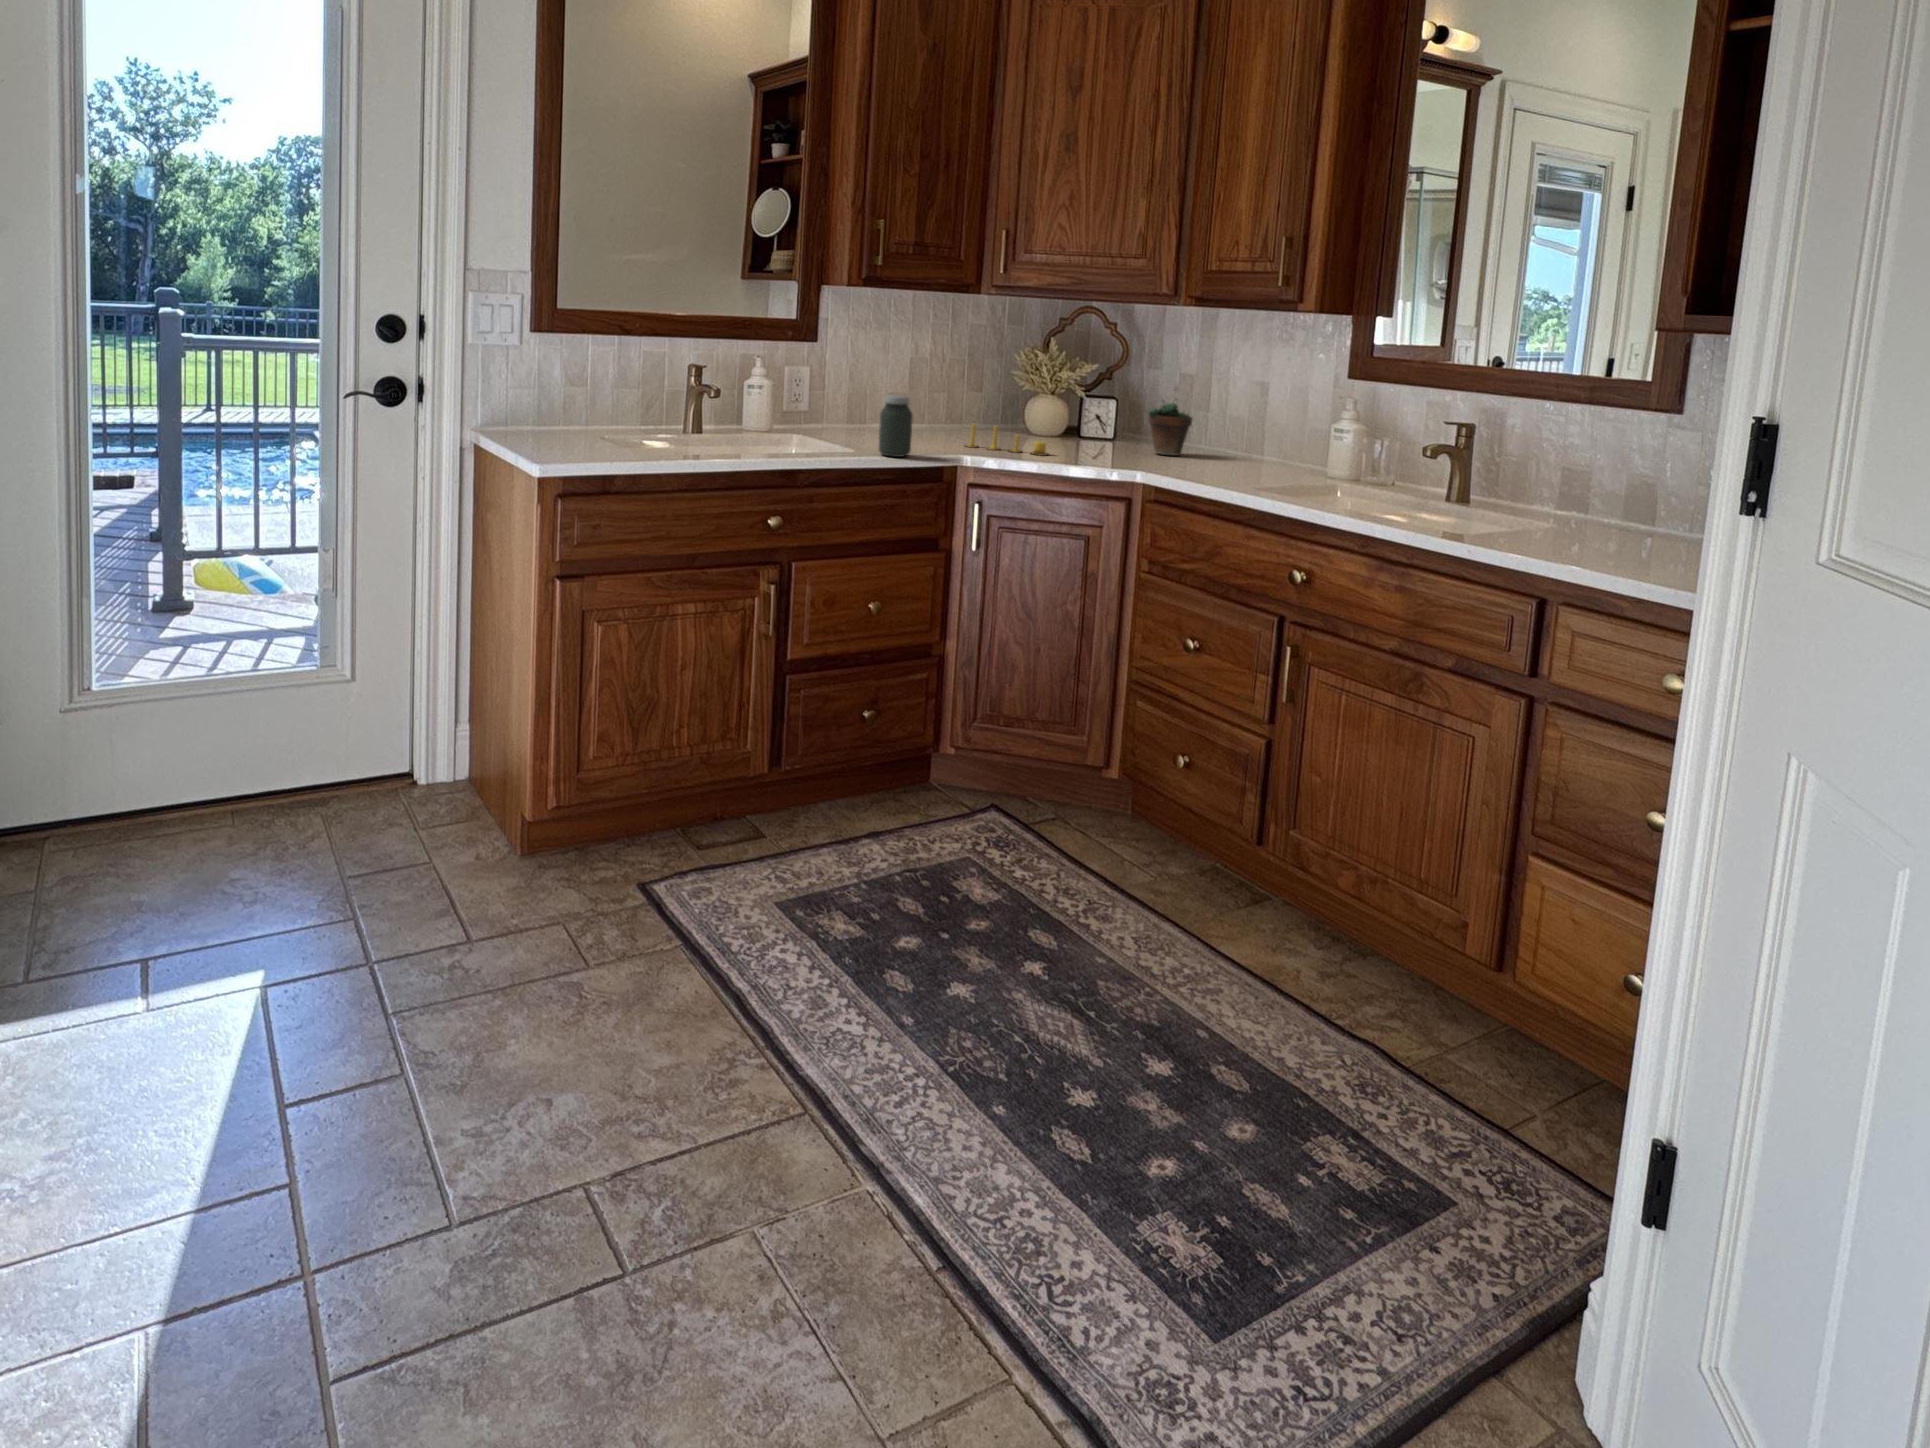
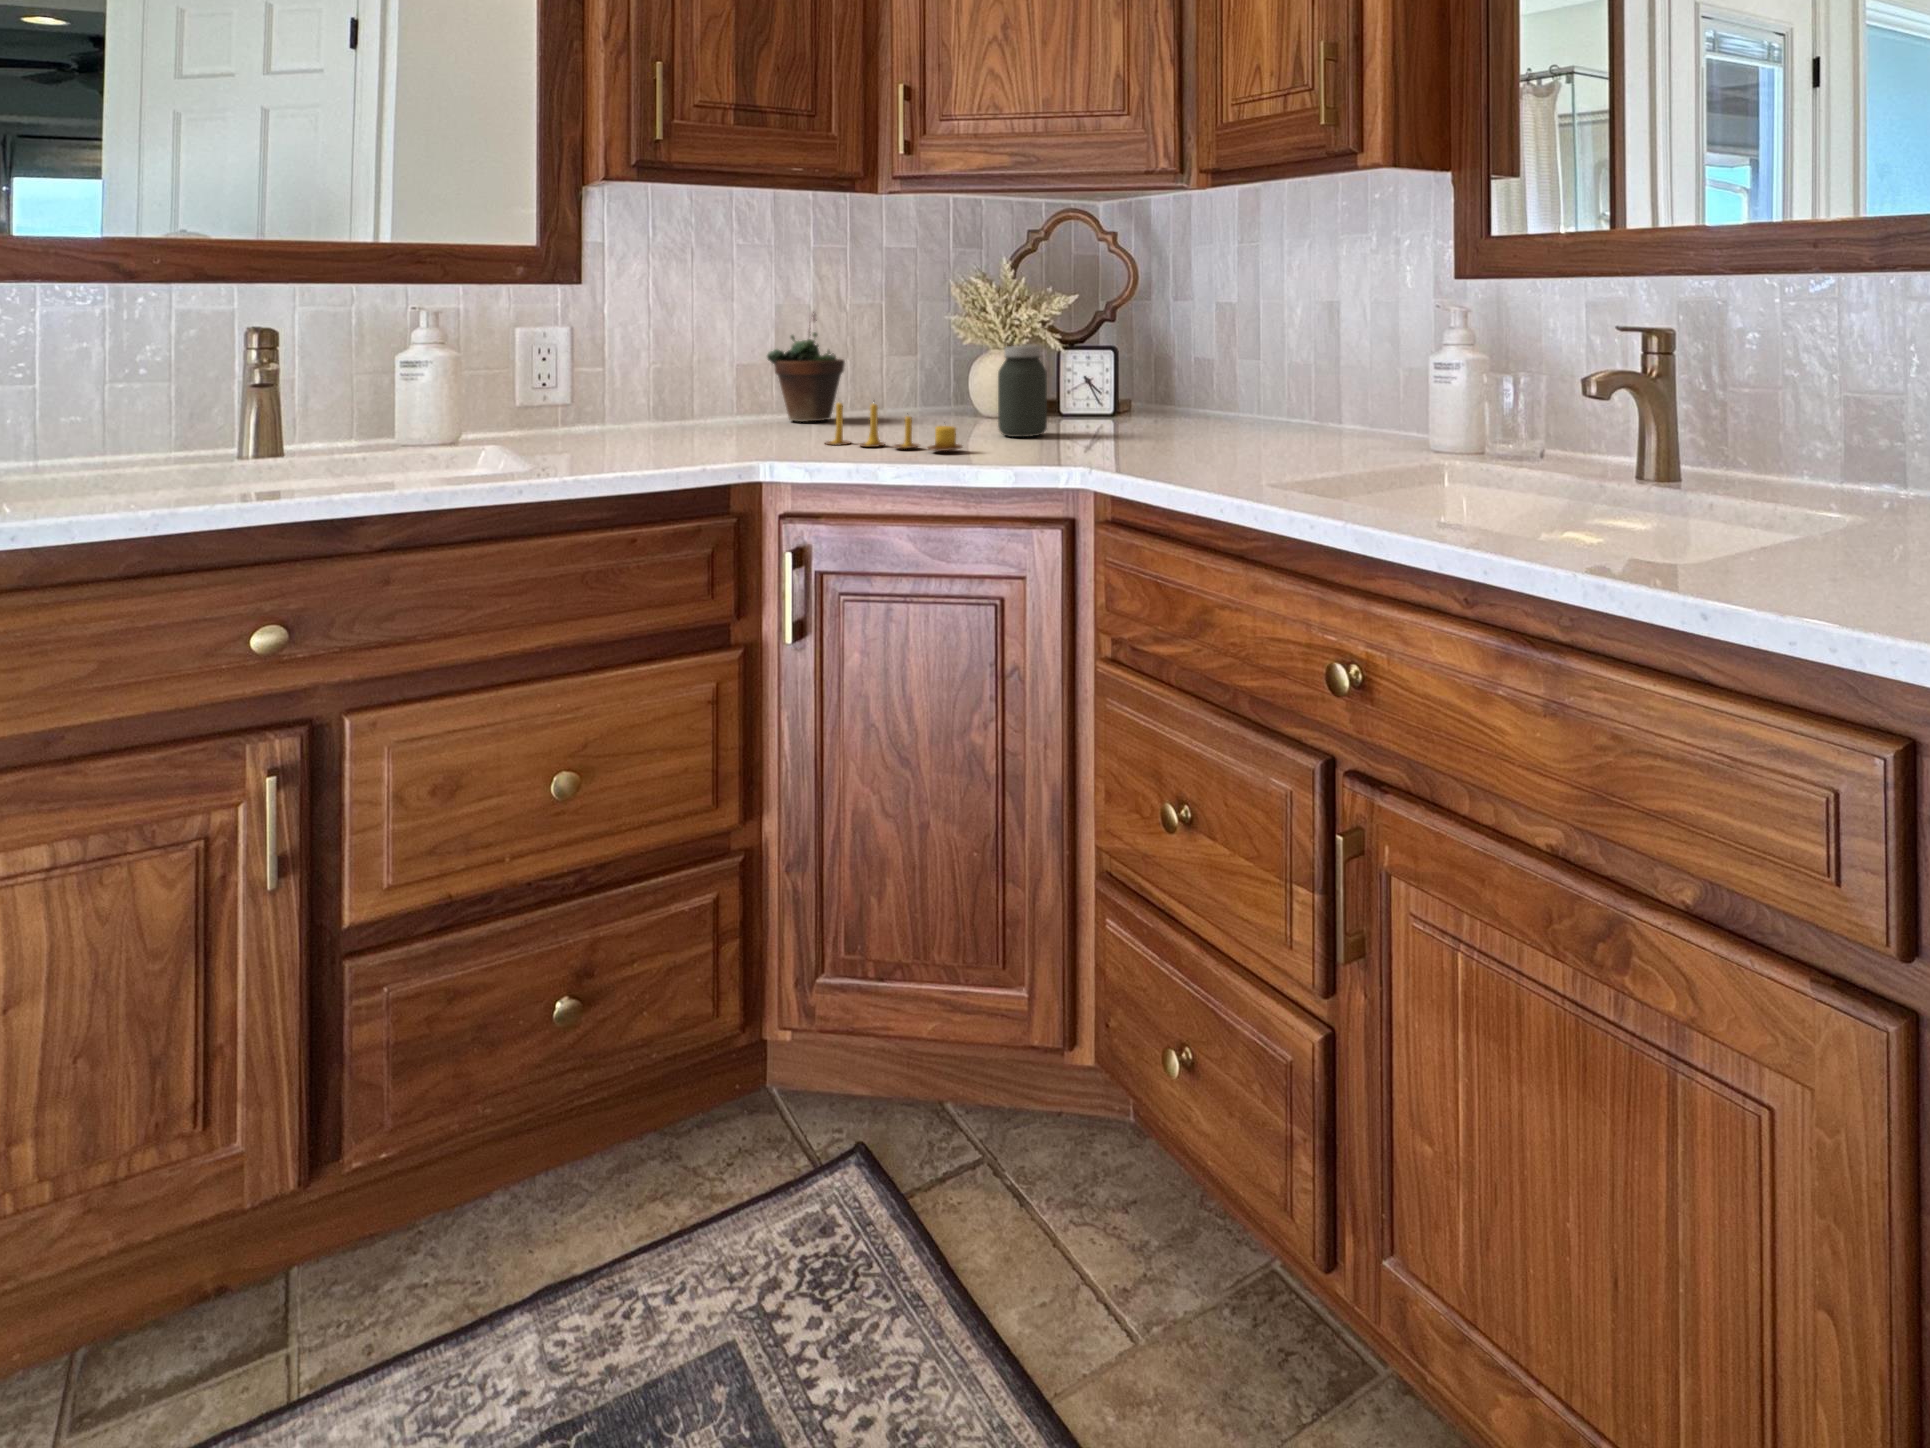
succulent plant: present [1149,388,1192,455] -> present [767,312,845,422]
jar: present [879,396,913,457] -> present [998,346,1047,437]

